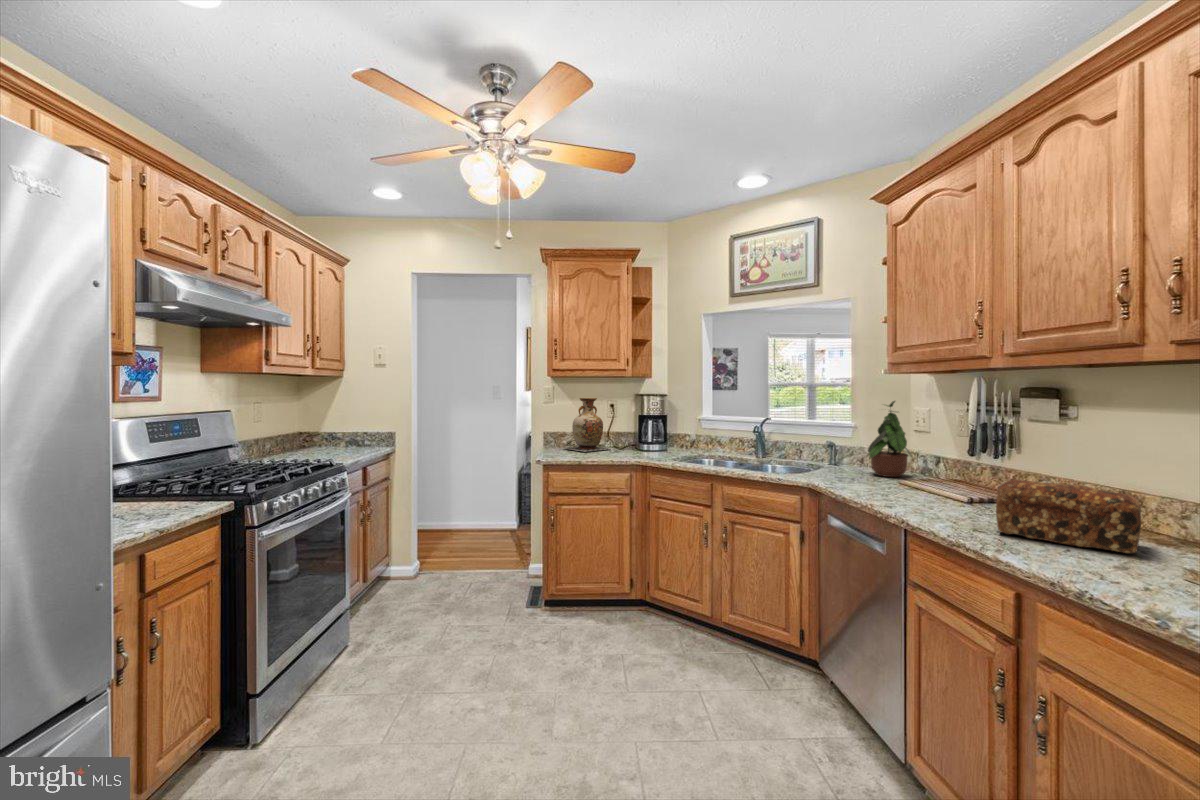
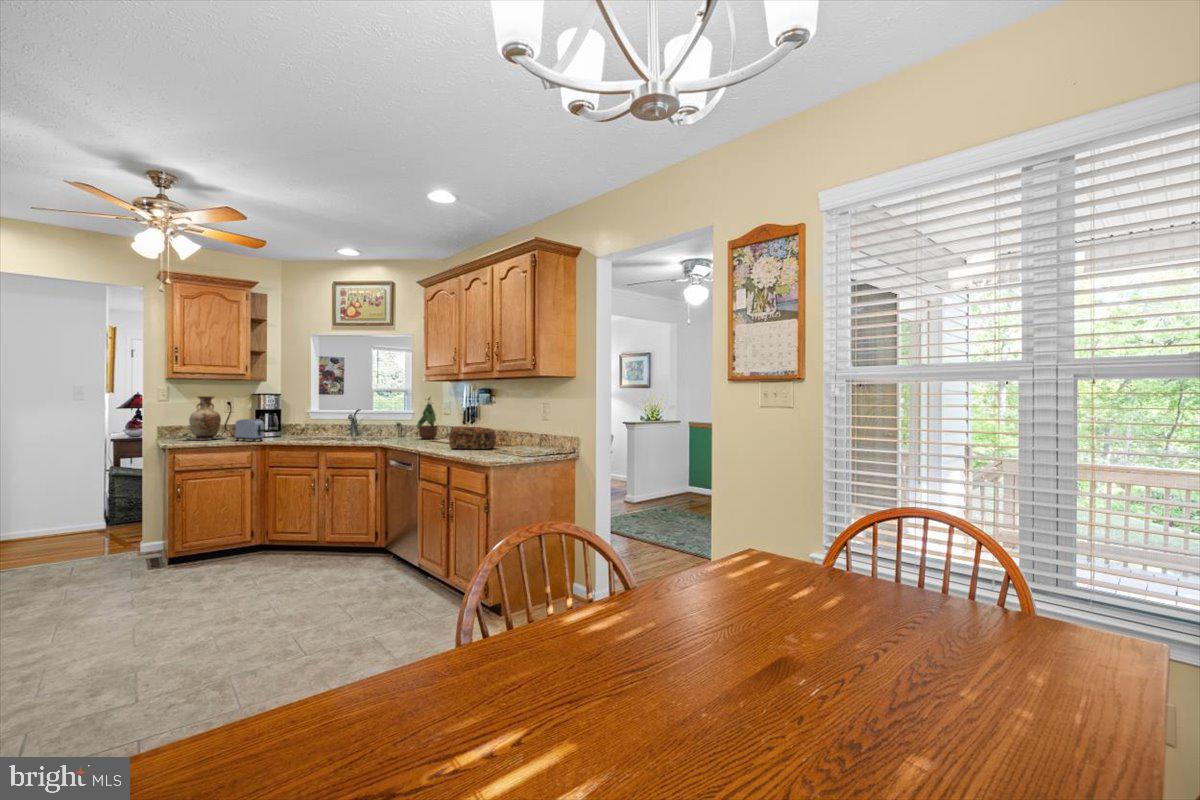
toaster: none [613,428,646,460] -> present [234,419,265,442]

